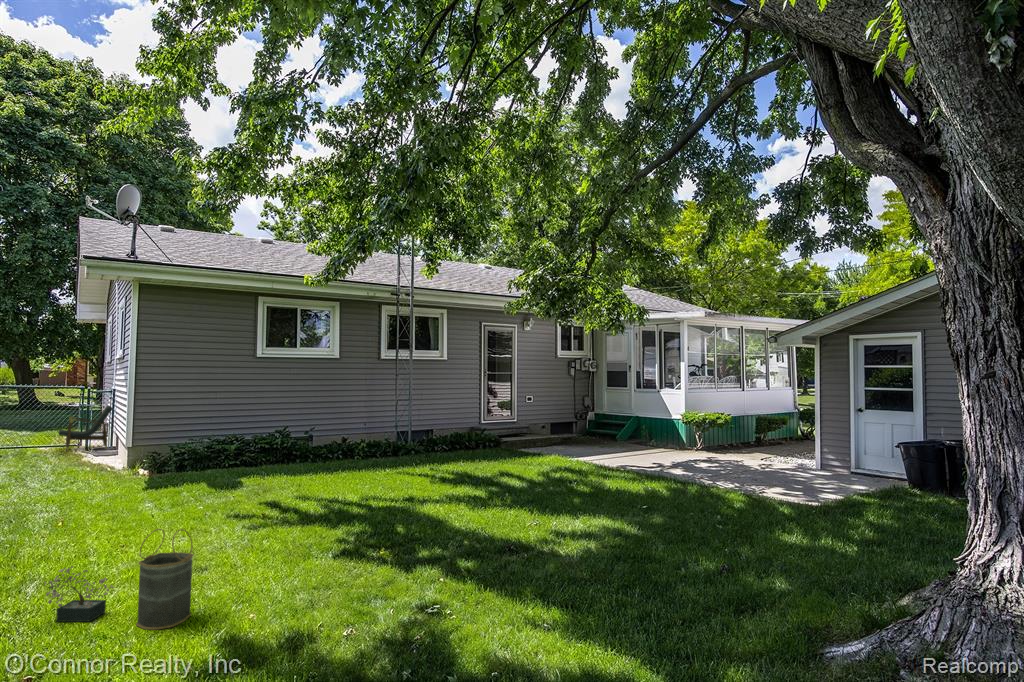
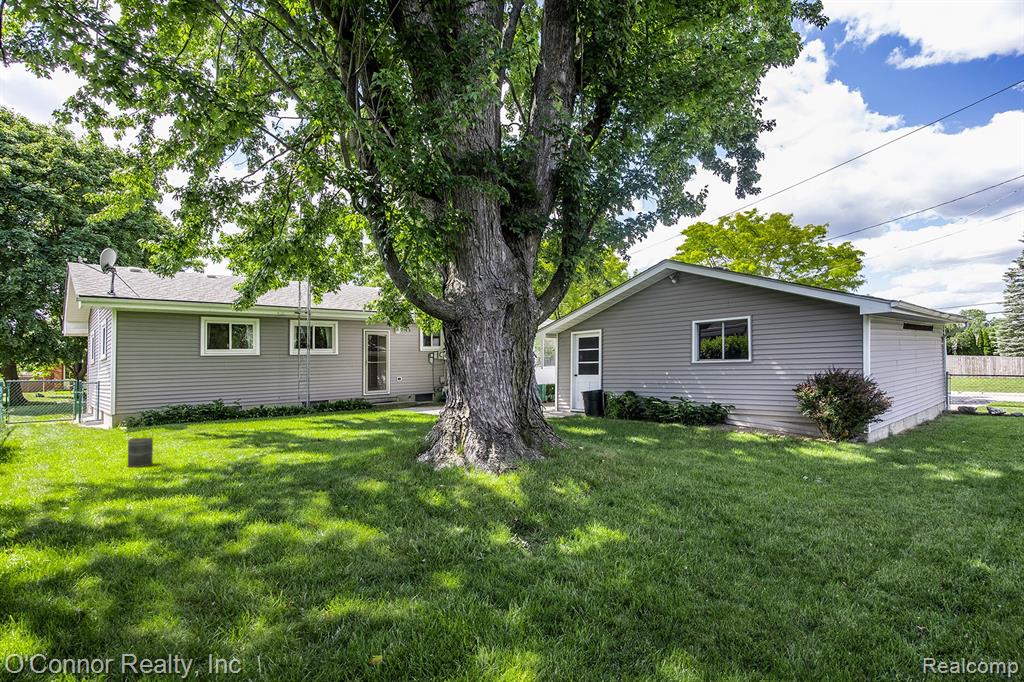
lounge chair: present [59,406,112,452] -> none [57,392,97,423]
decorative plant: present [45,566,114,622] -> none [83,446,116,468]

